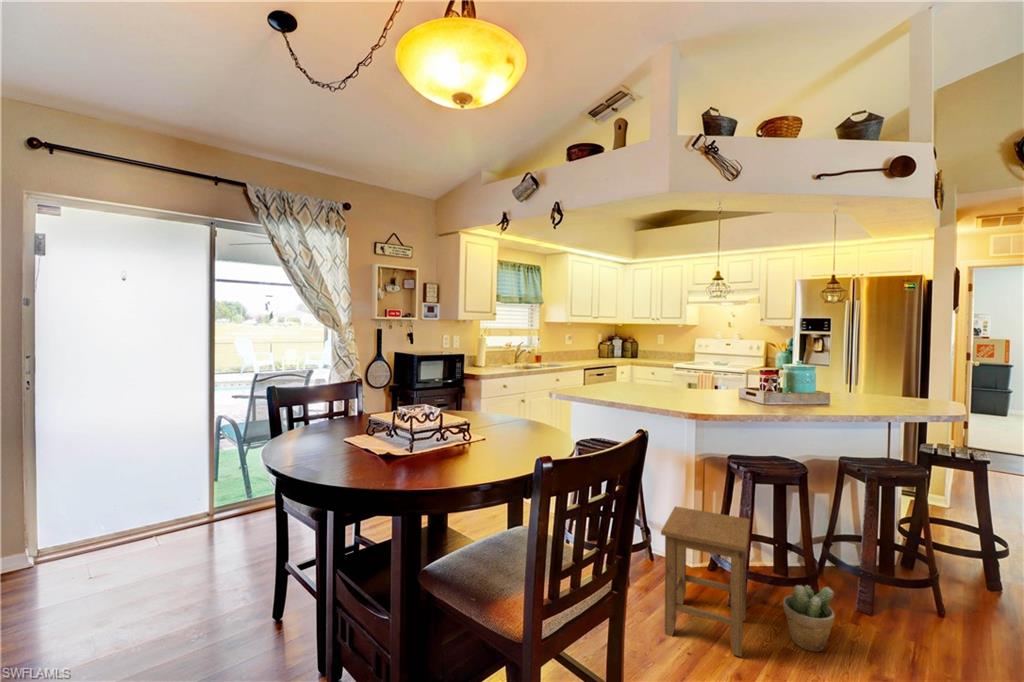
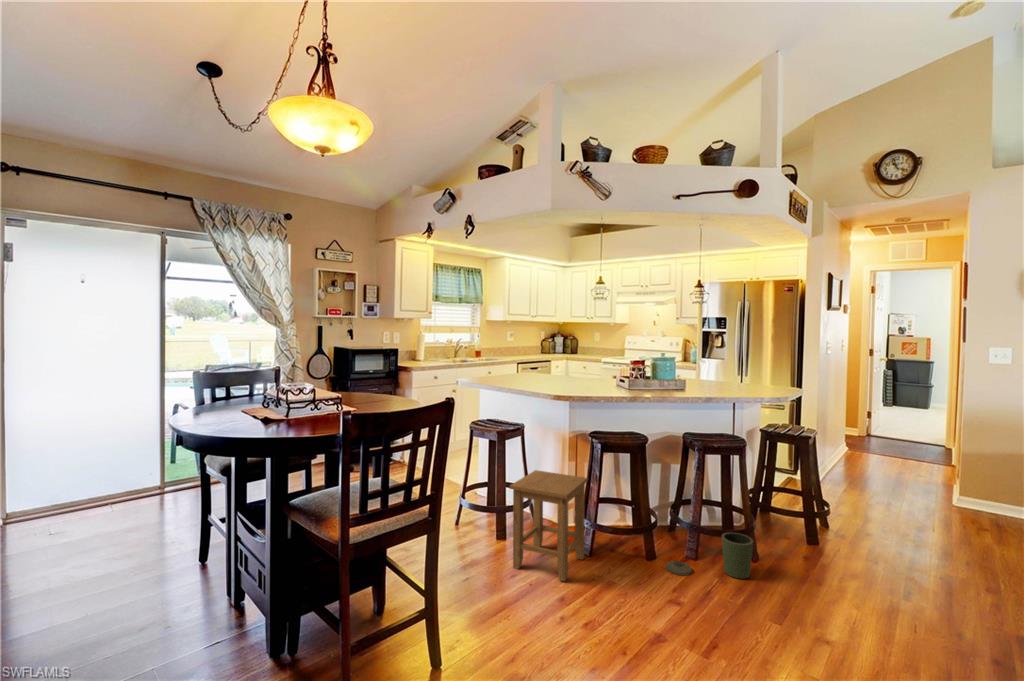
potted plant: present [783,585,835,652] -> none [606,528,642,578]
trash can: none [853,590,977,653] -> present [666,533,753,579]

